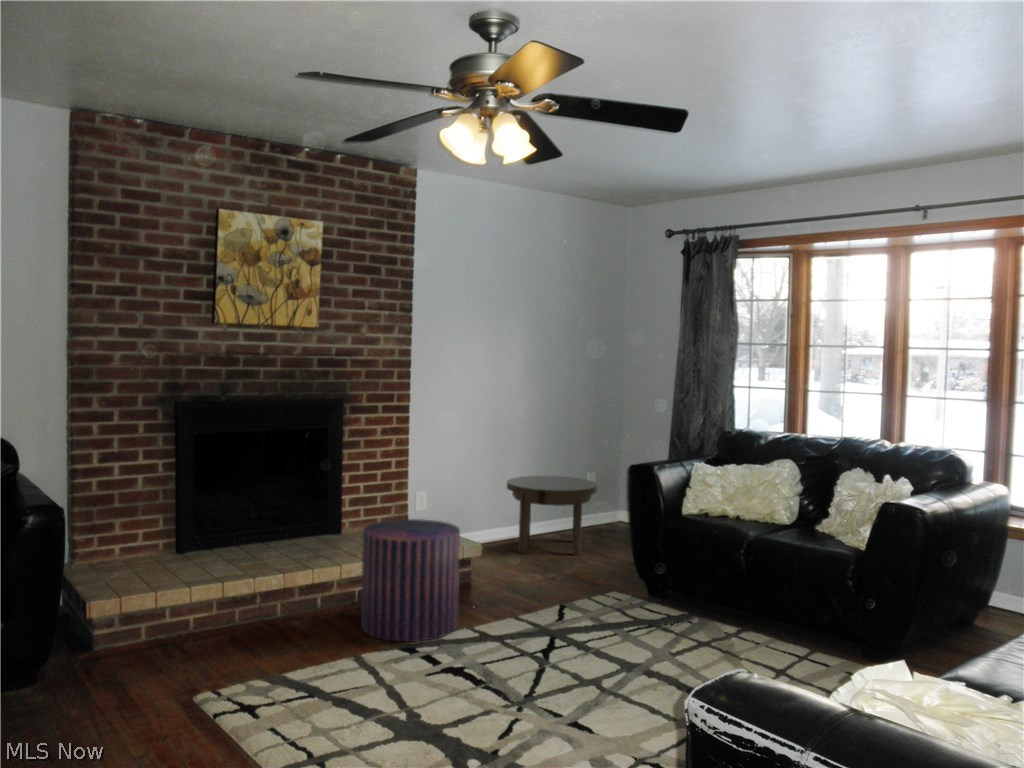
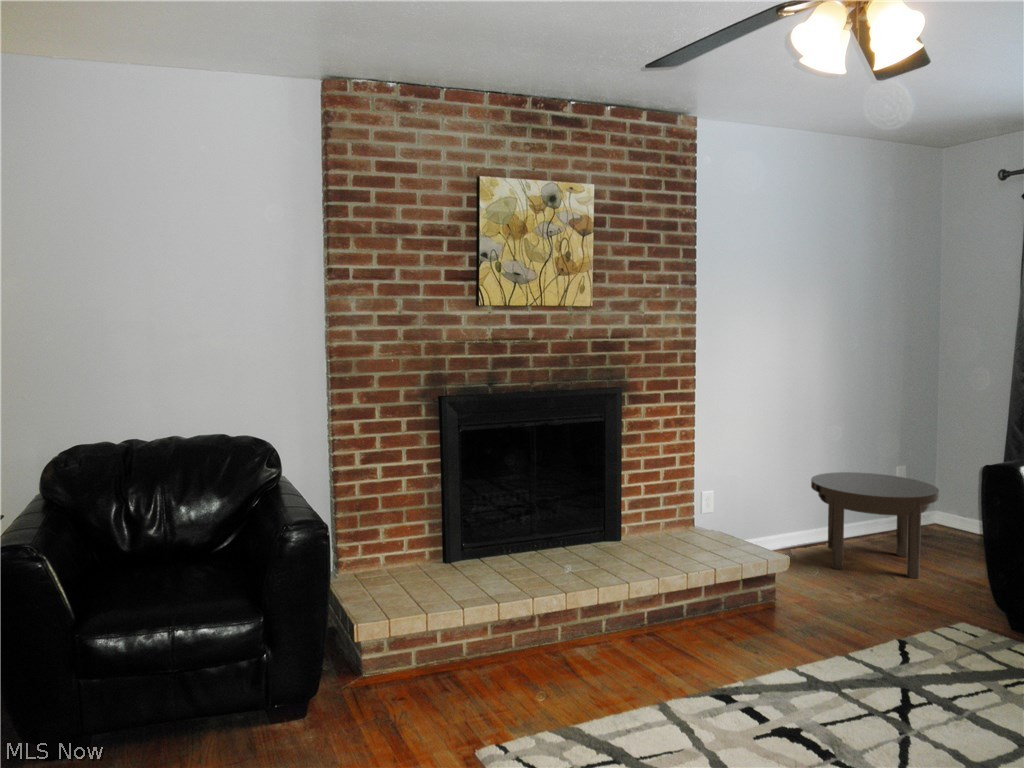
pouf: present [361,519,460,642] -> none [661,544,801,732]

